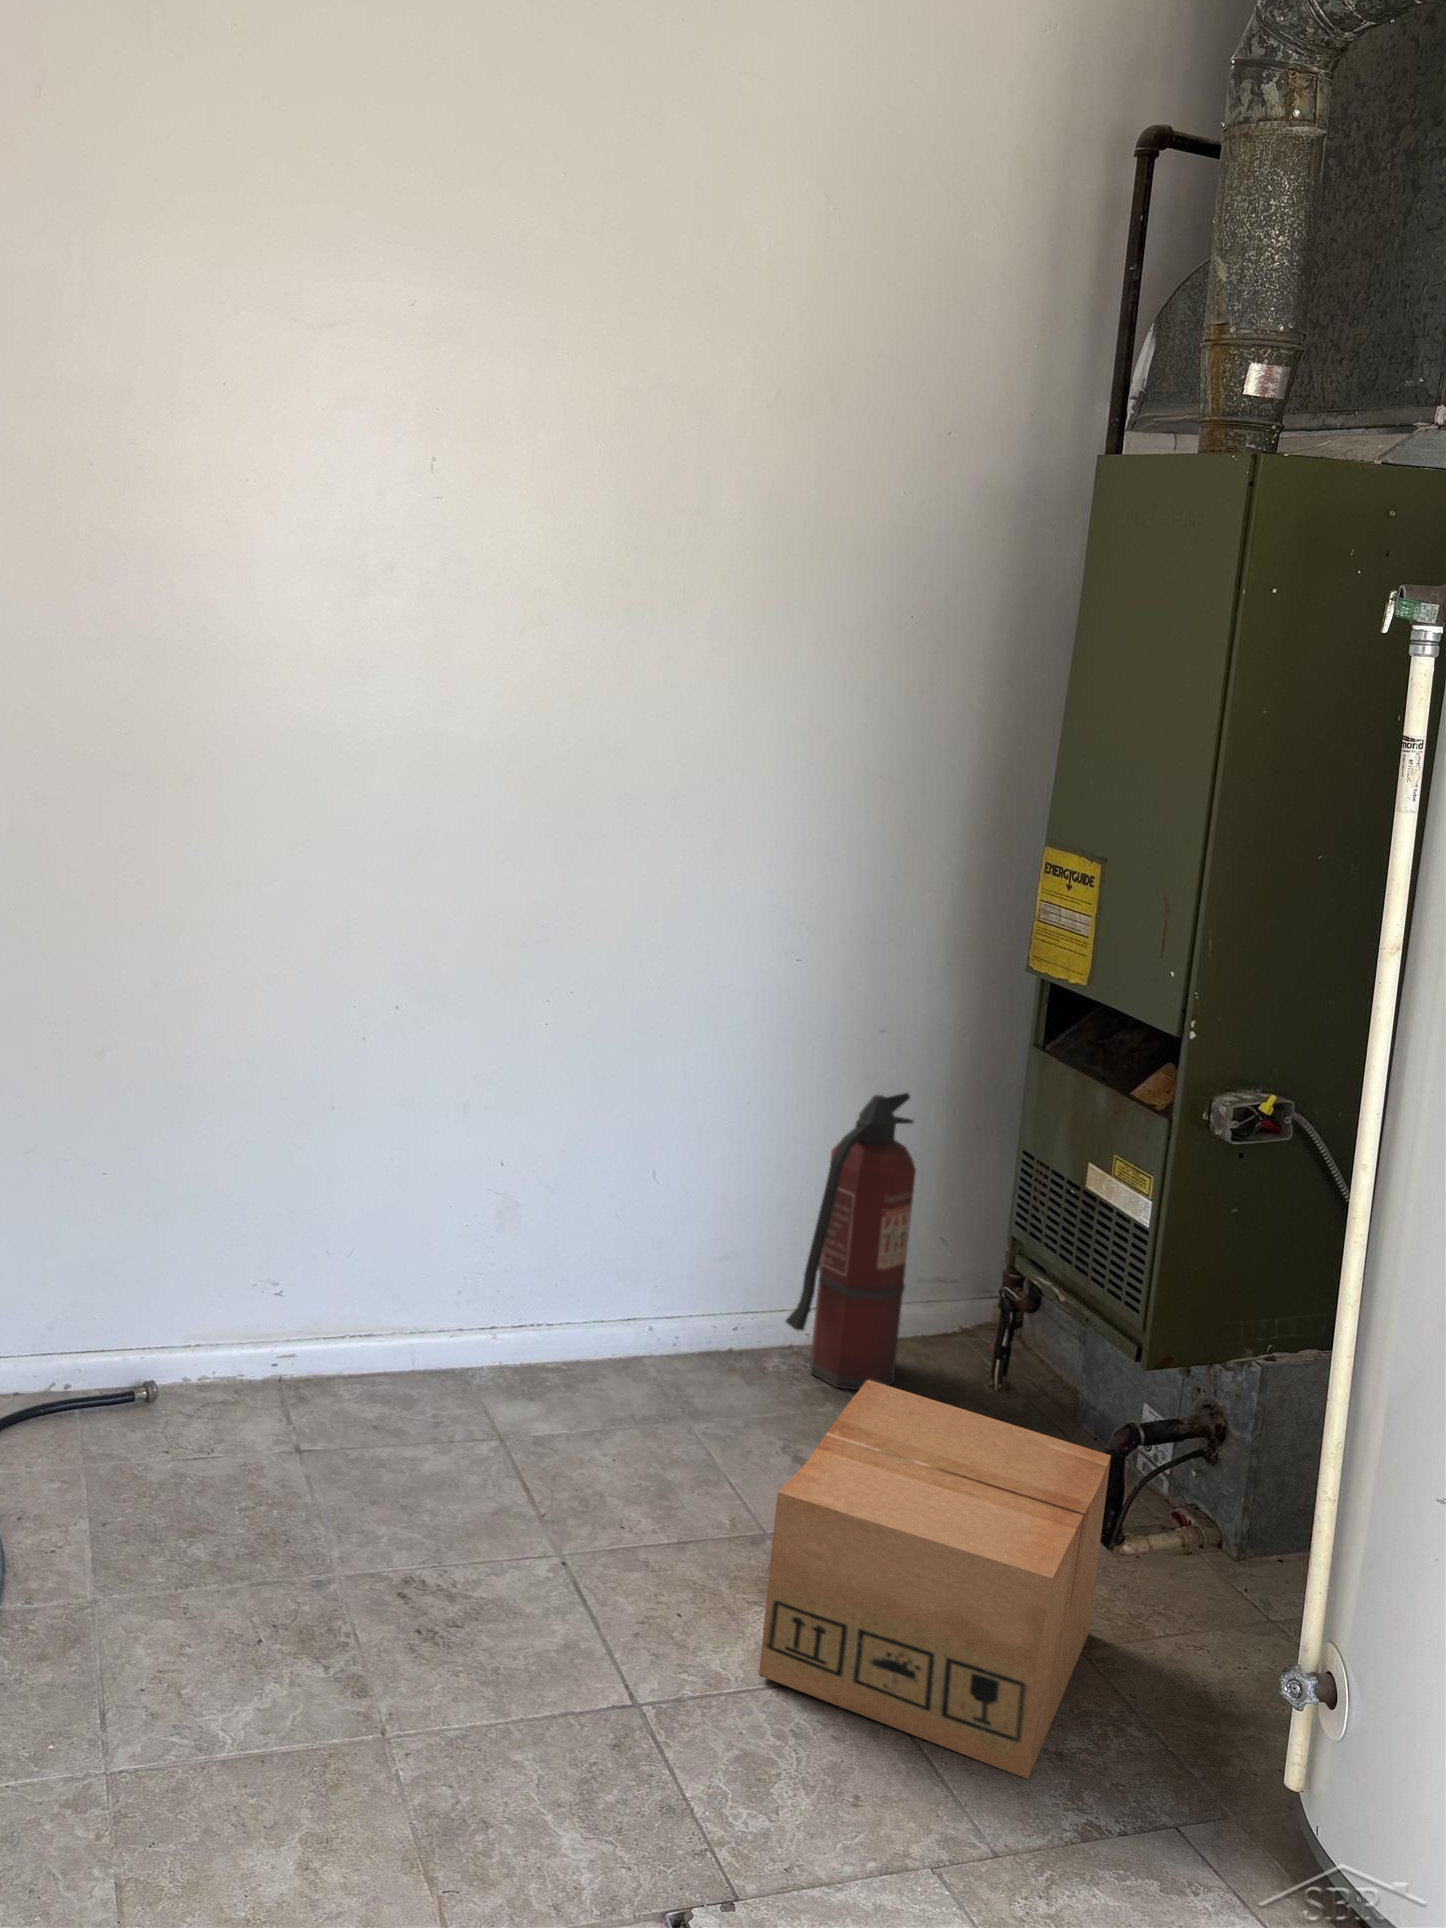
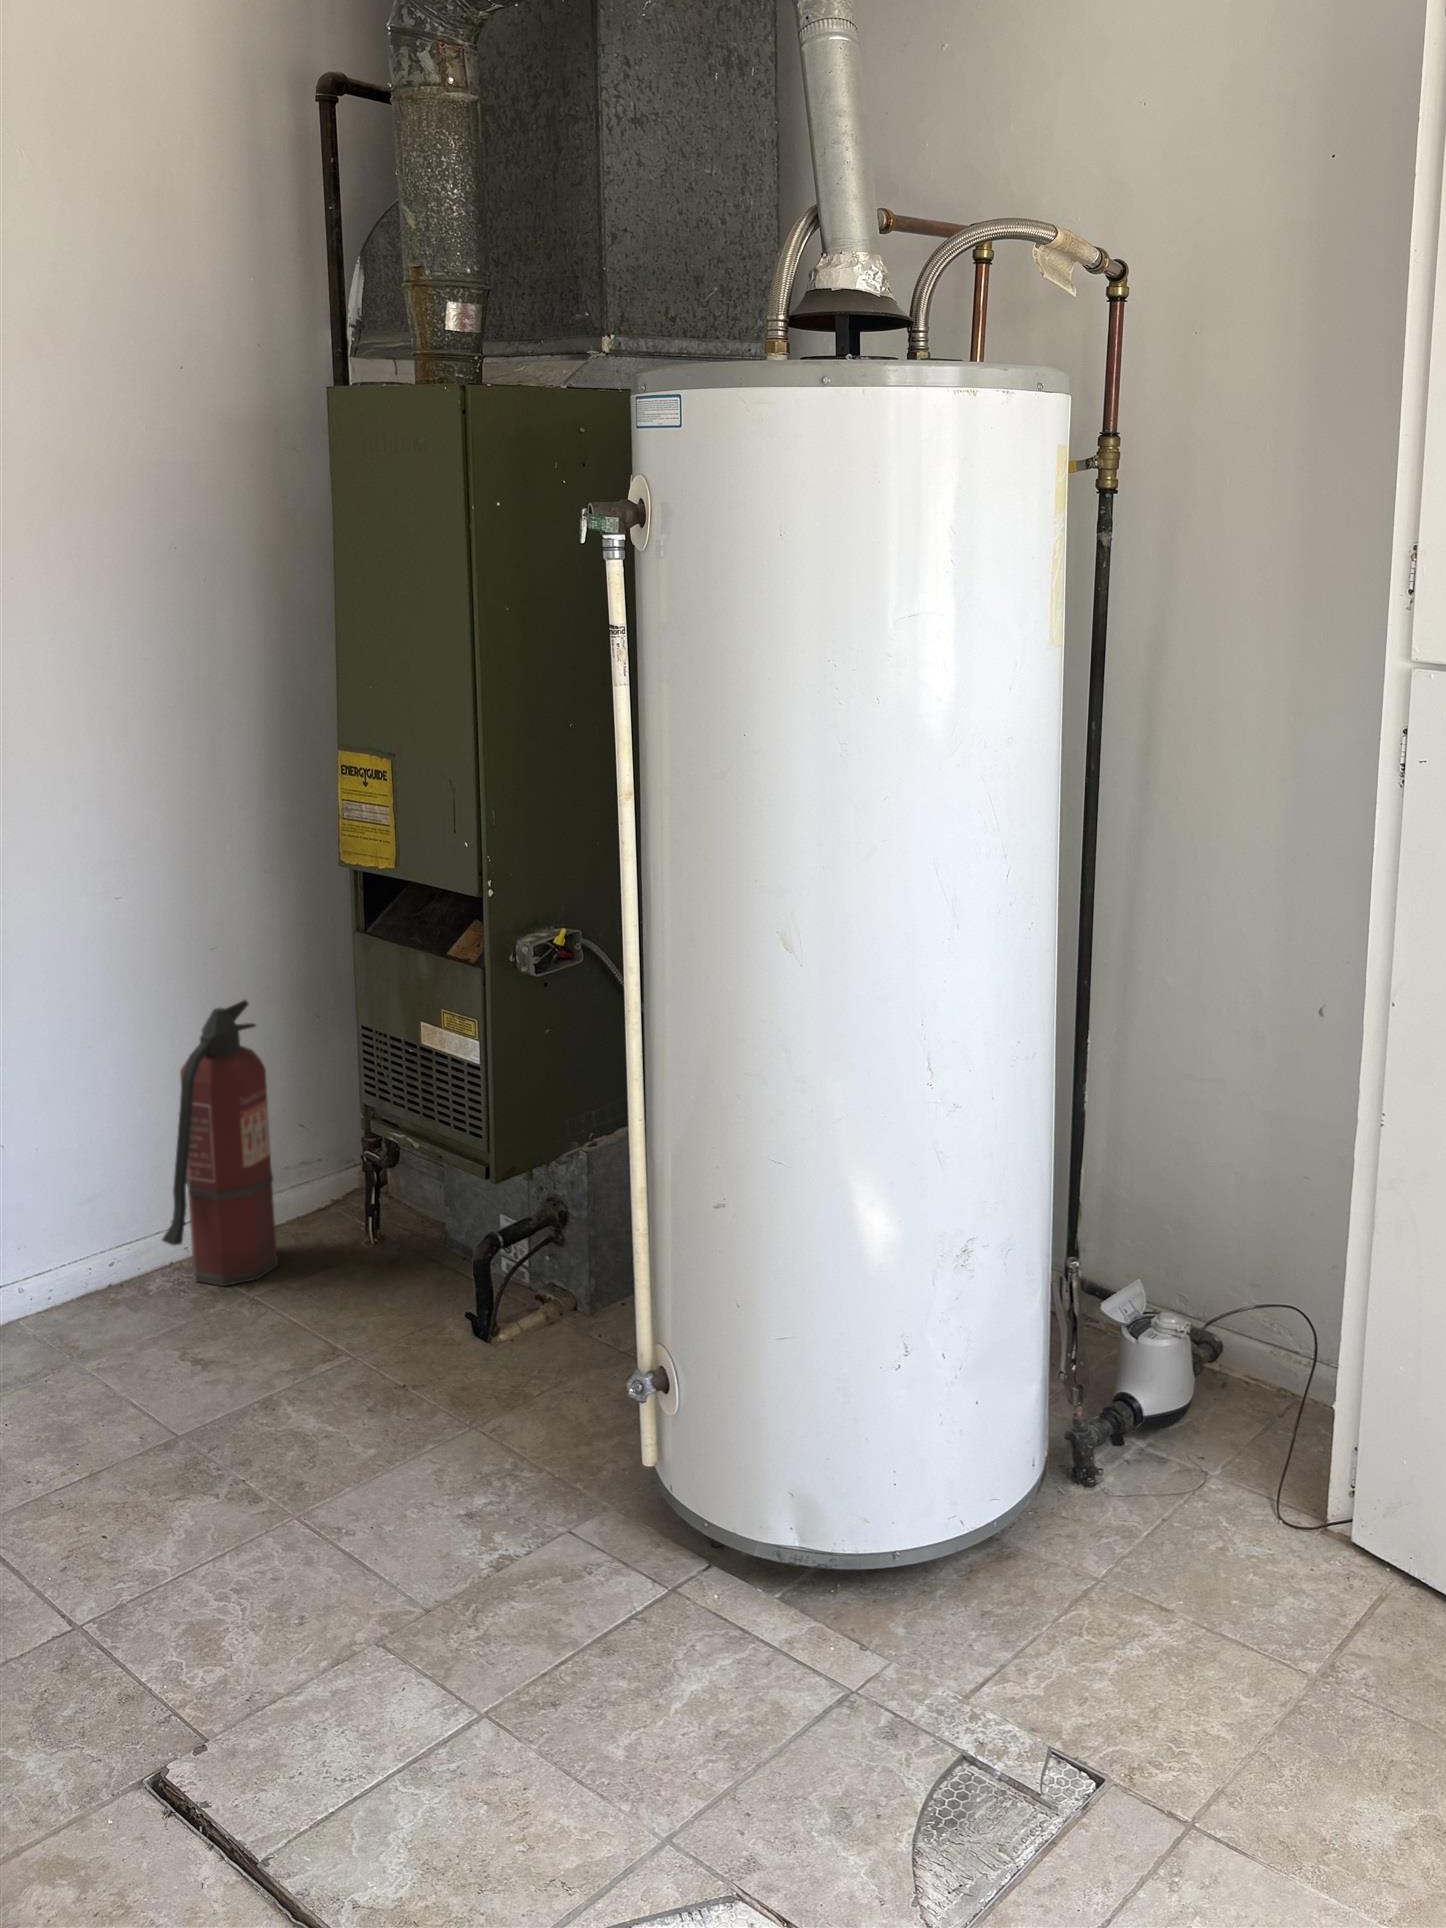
cardboard box: present [759,1380,1111,1779] -> none [183,1262,482,1554]

